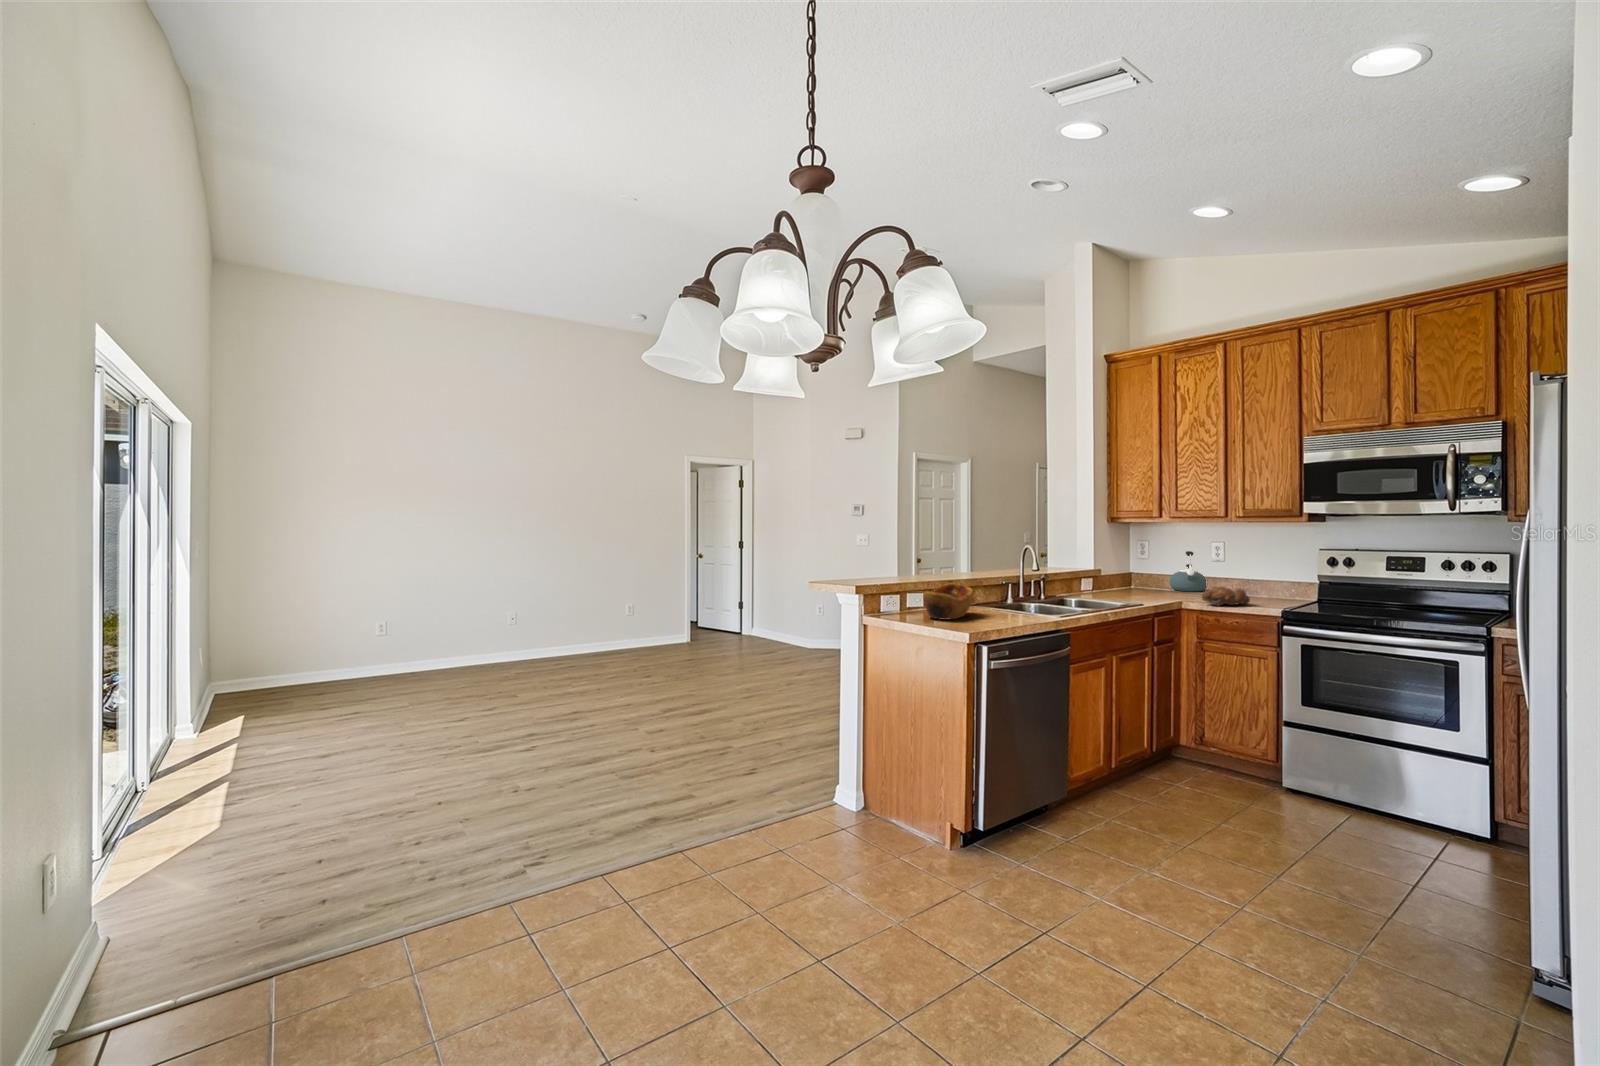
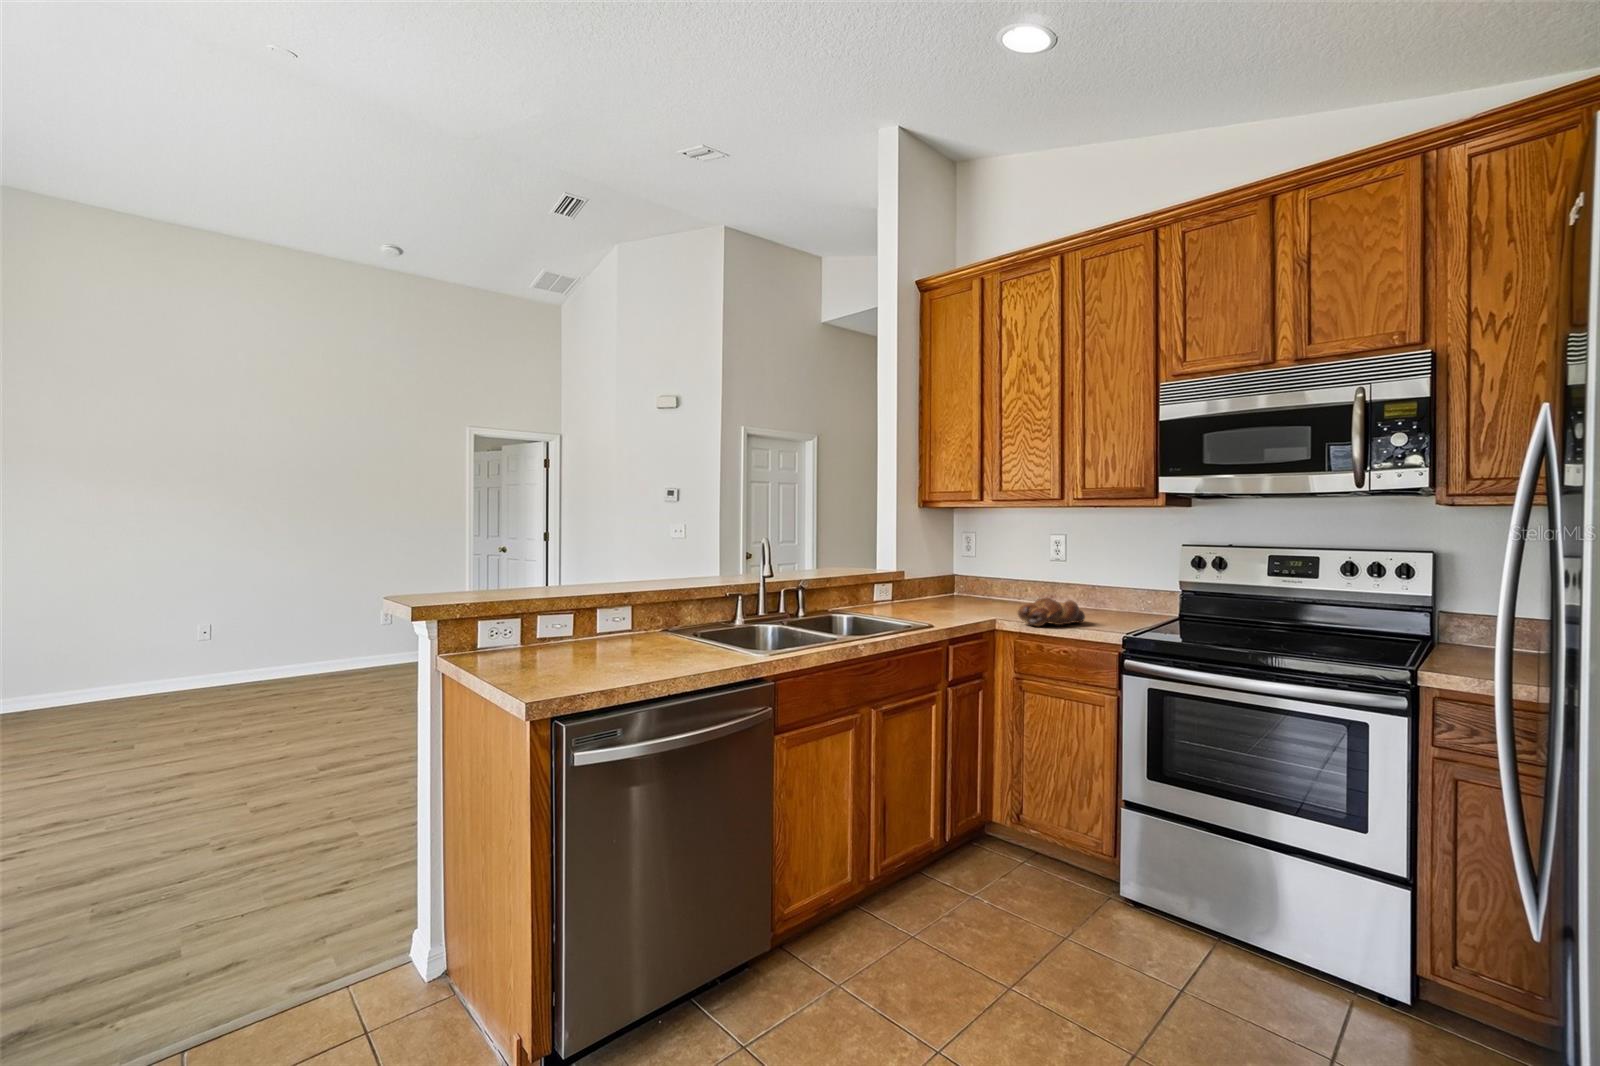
kettle: present [1170,551,1207,592] -> none [1001,546,1048,601]
wooden bowl: present [923,584,973,620] -> none [531,600,633,664]

